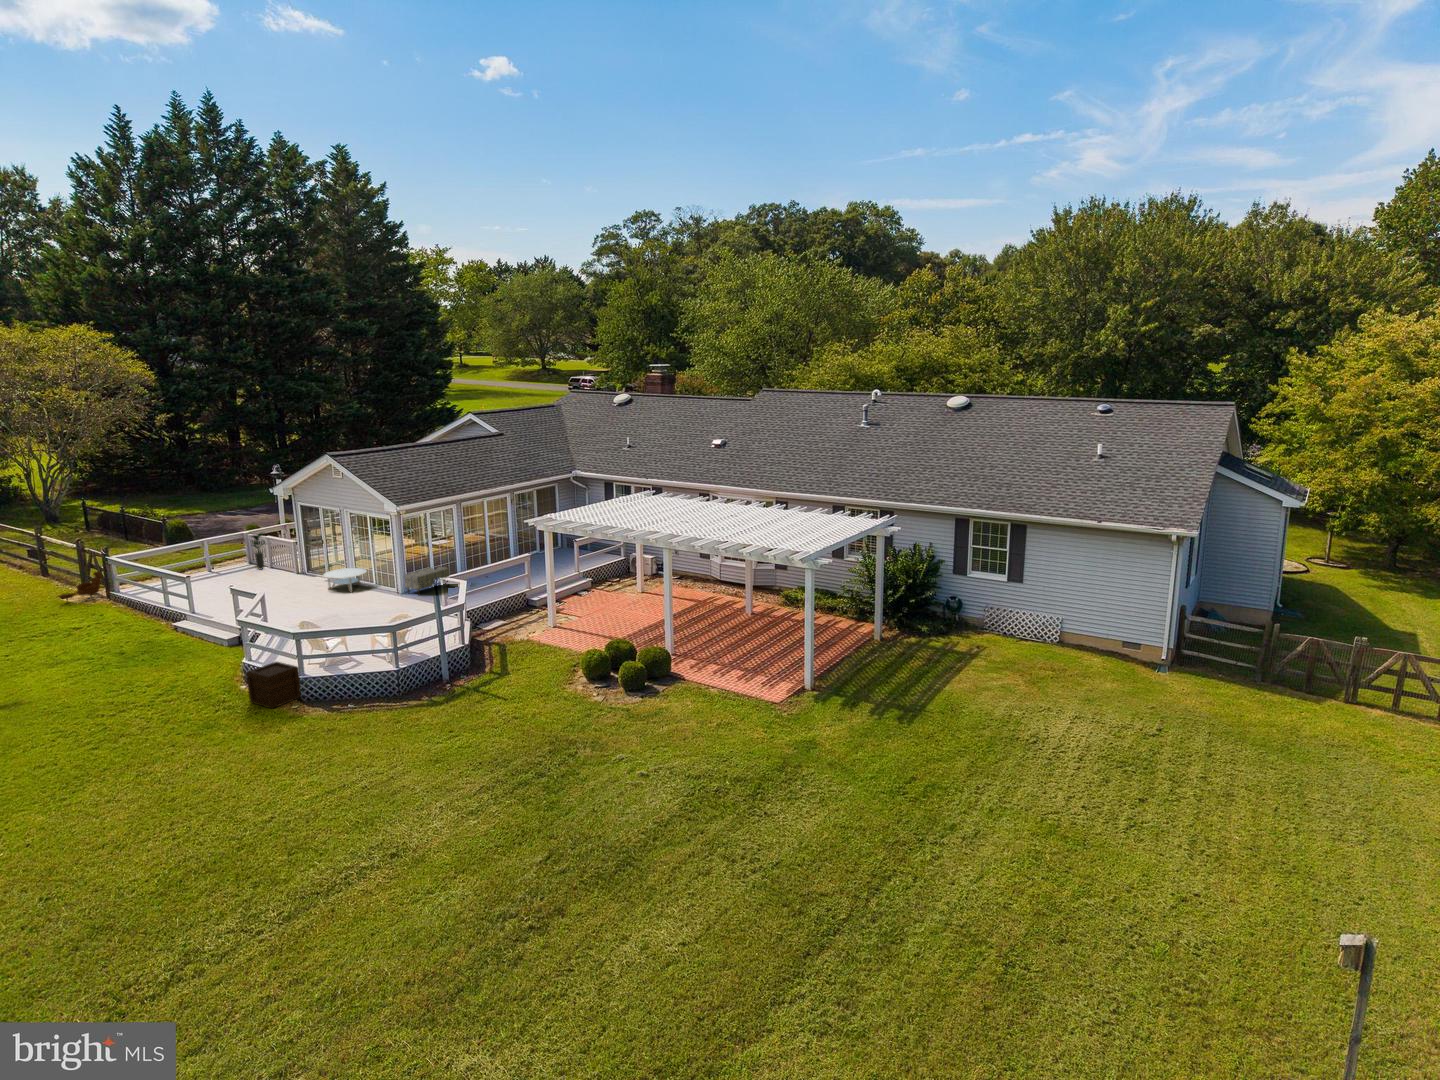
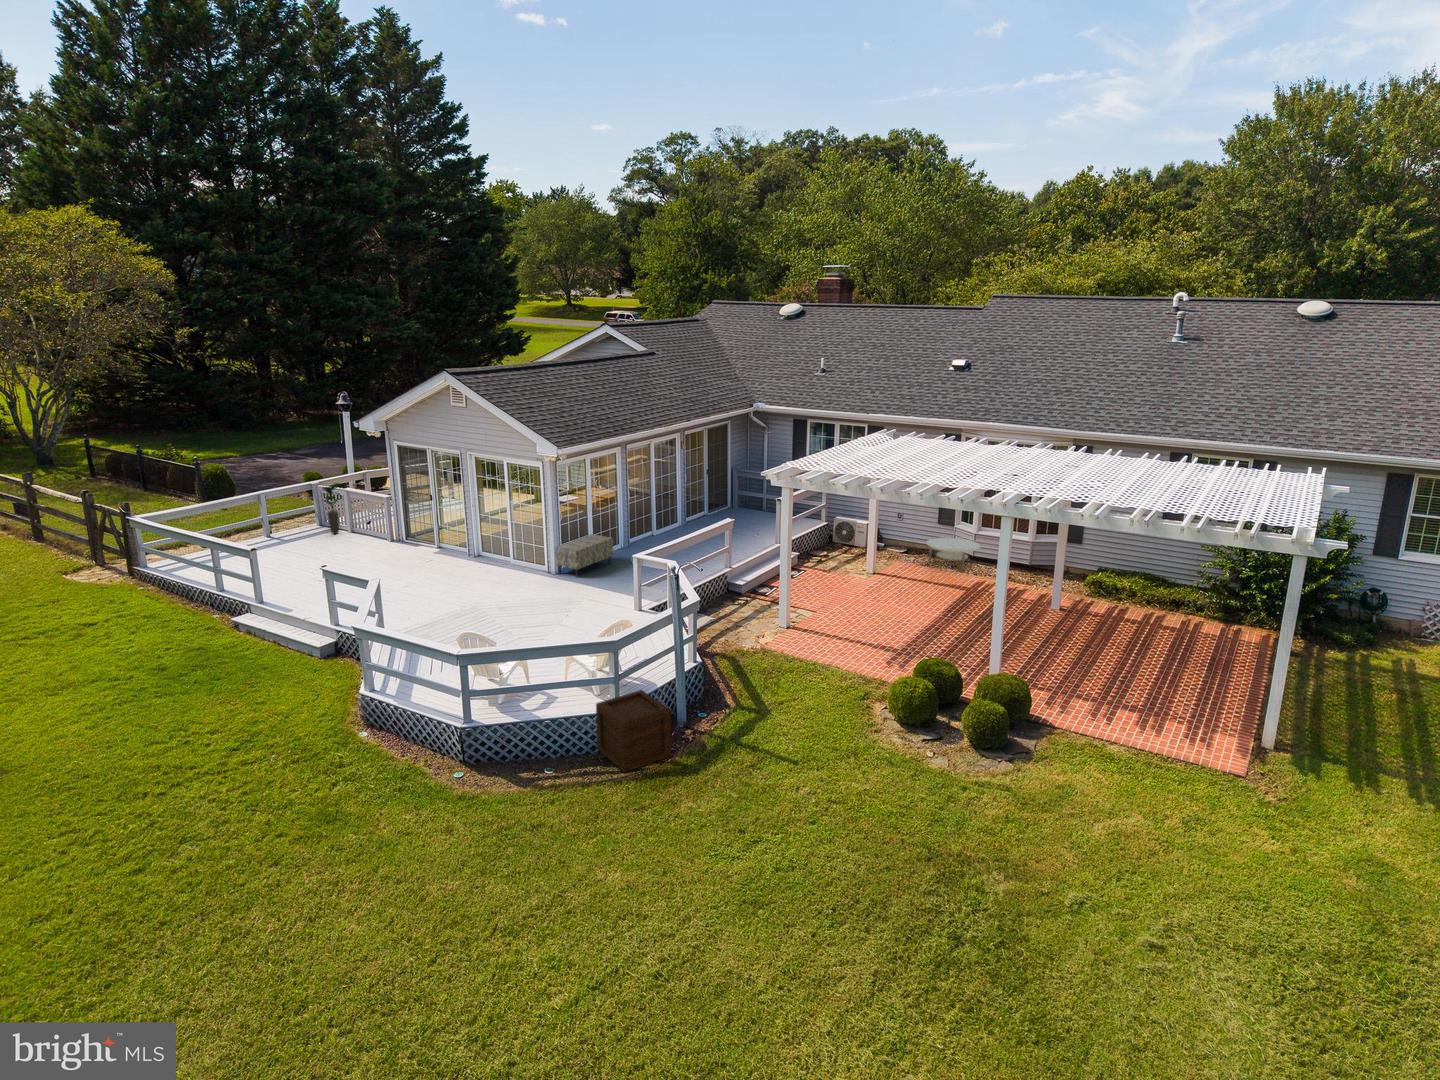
round table: present [324,568,367,592] -> present [926,537,980,572]
lounge chair: present [60,572,102,604] -> none [63,536,123,586]
wooden crate: present [246,662,301,708] -> present [596,690,671,772]

